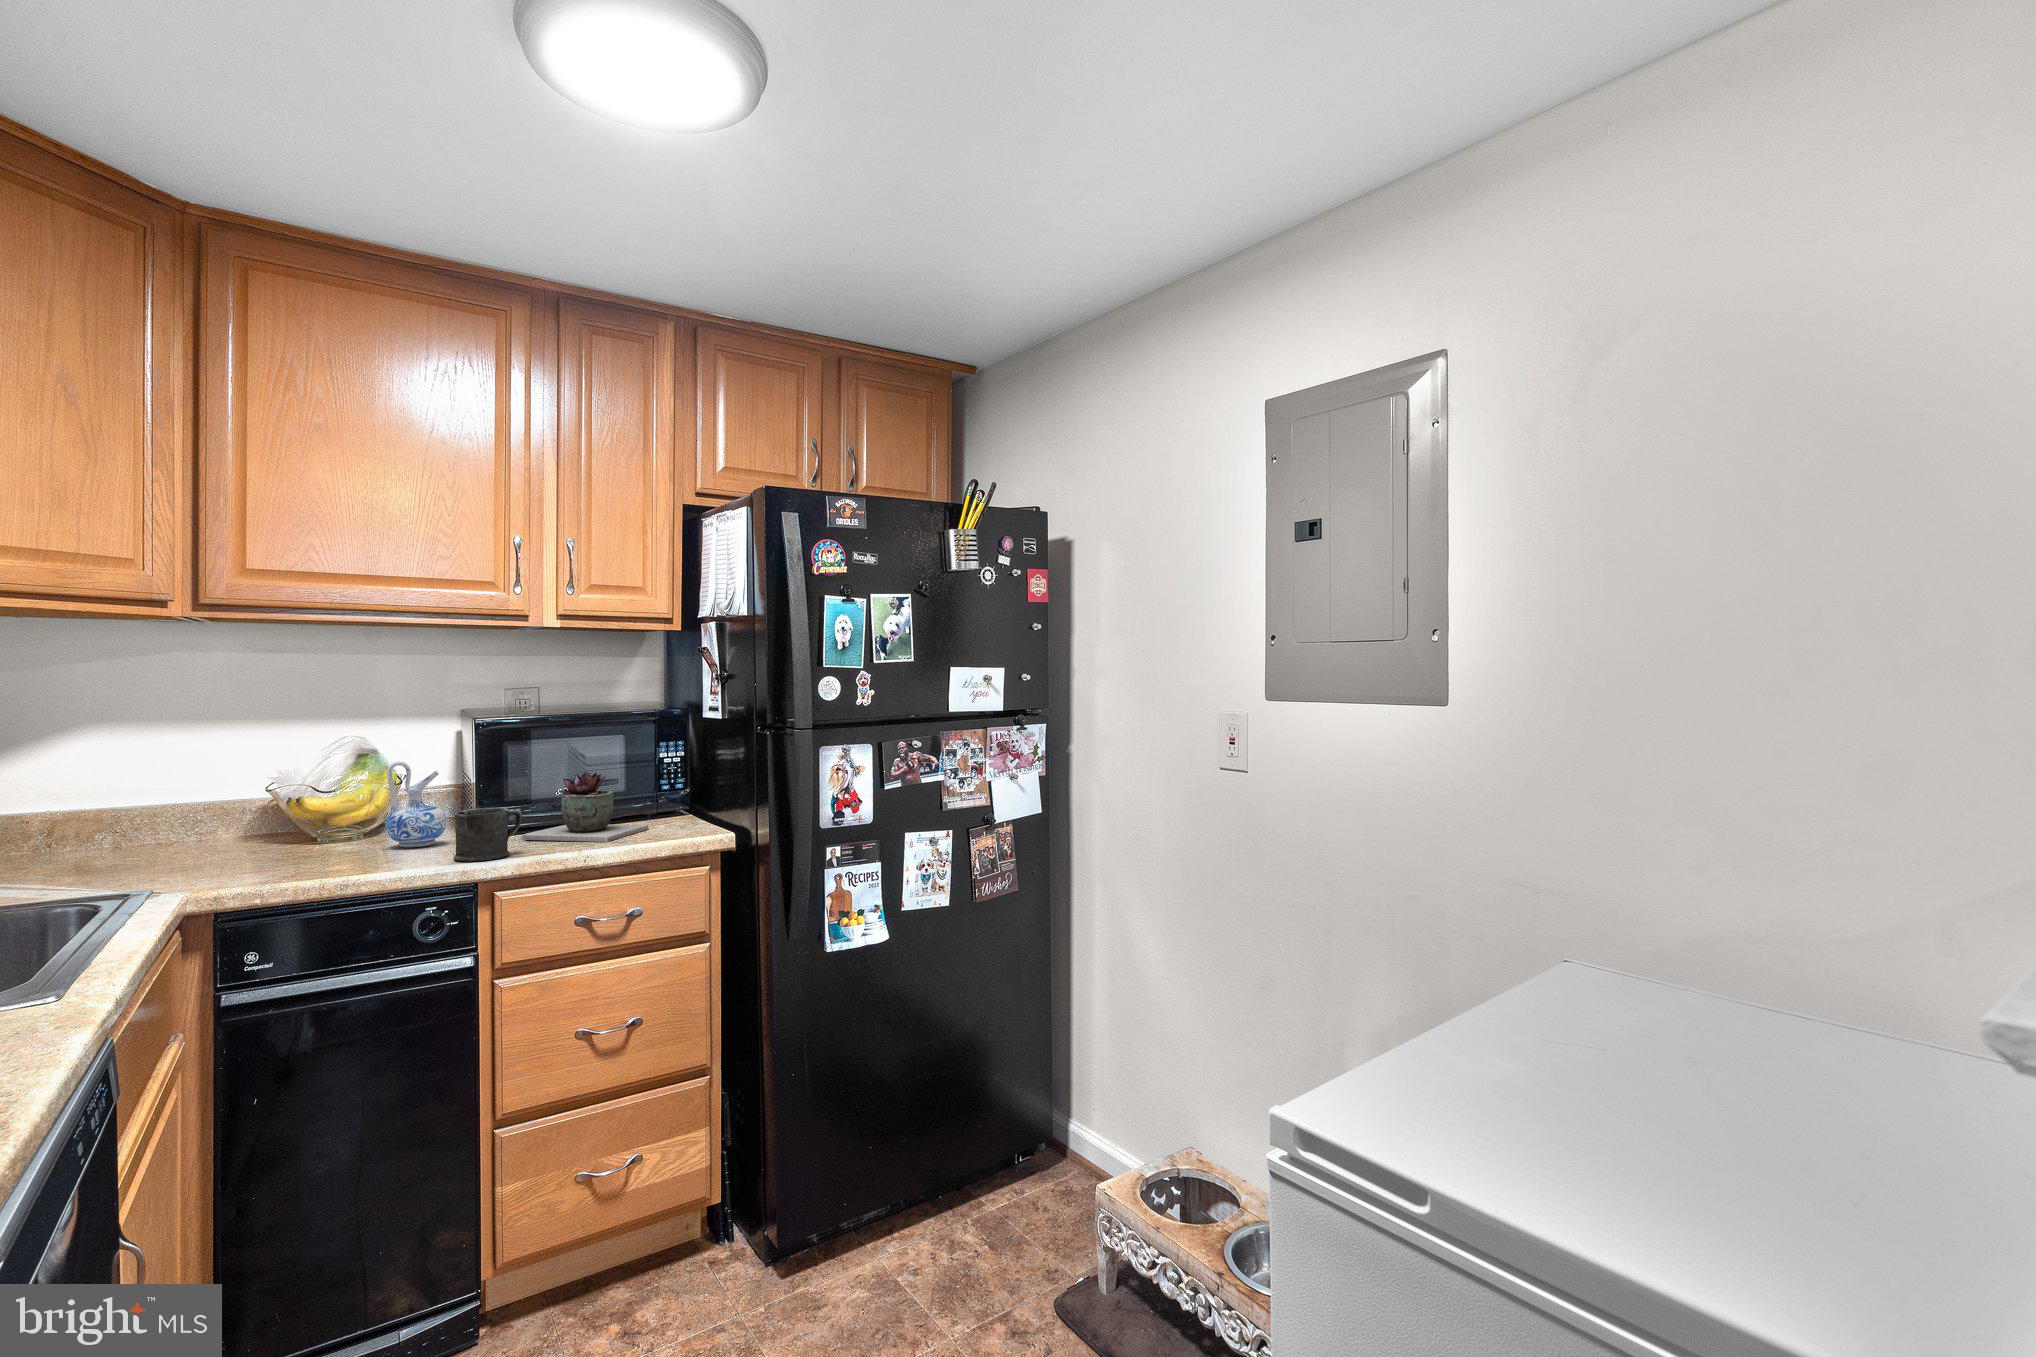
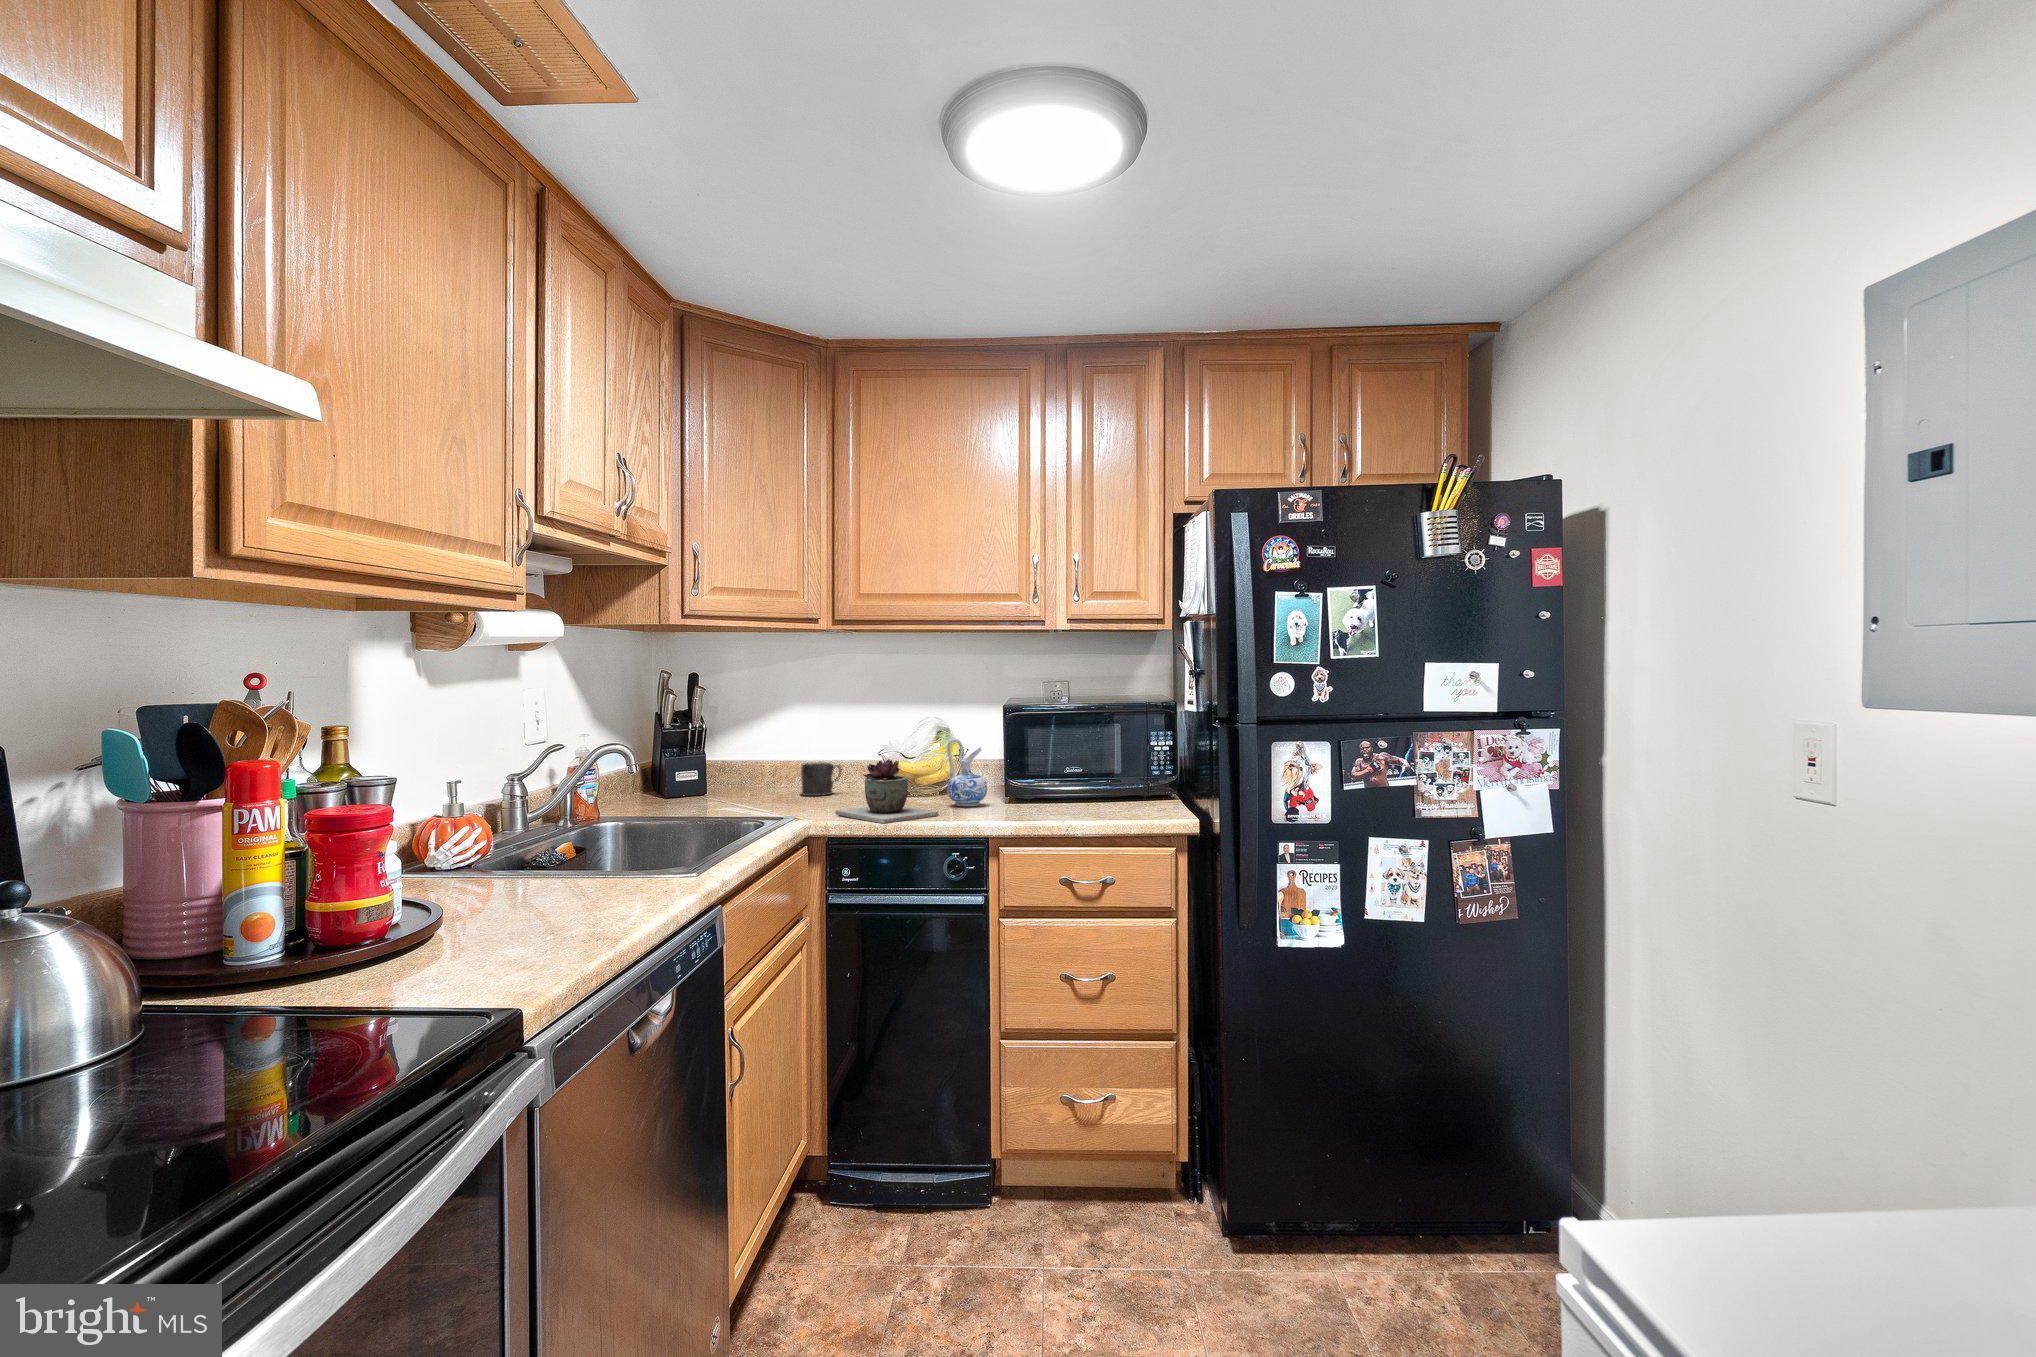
succulent plant: present [521,772,648,842] -> present [835,759,939,823]
mug: present [454,808,521,861] -> present [801,762,841,796]

